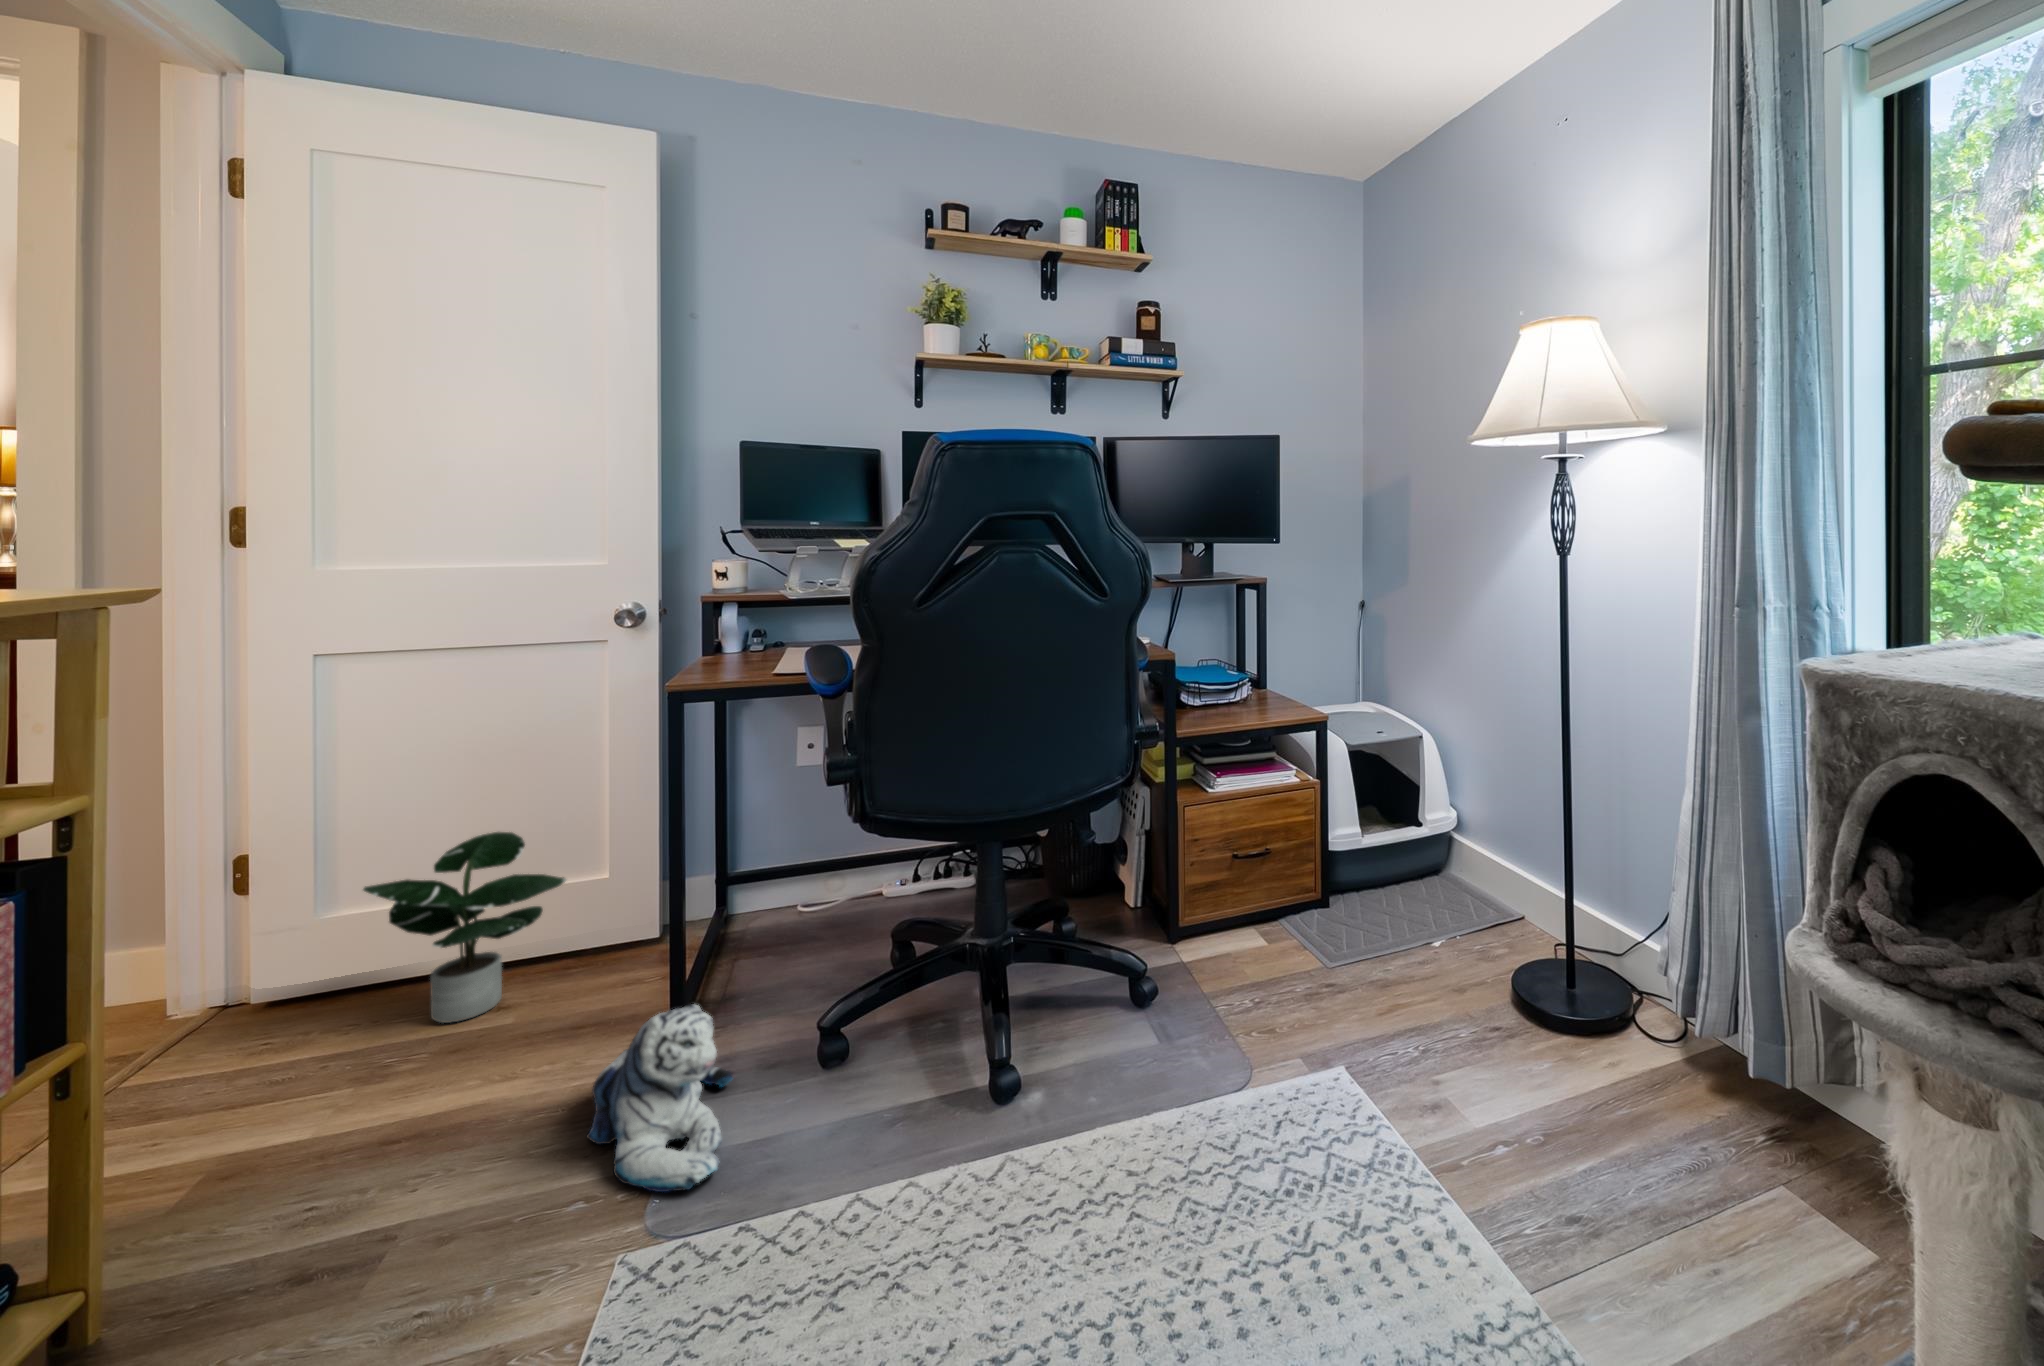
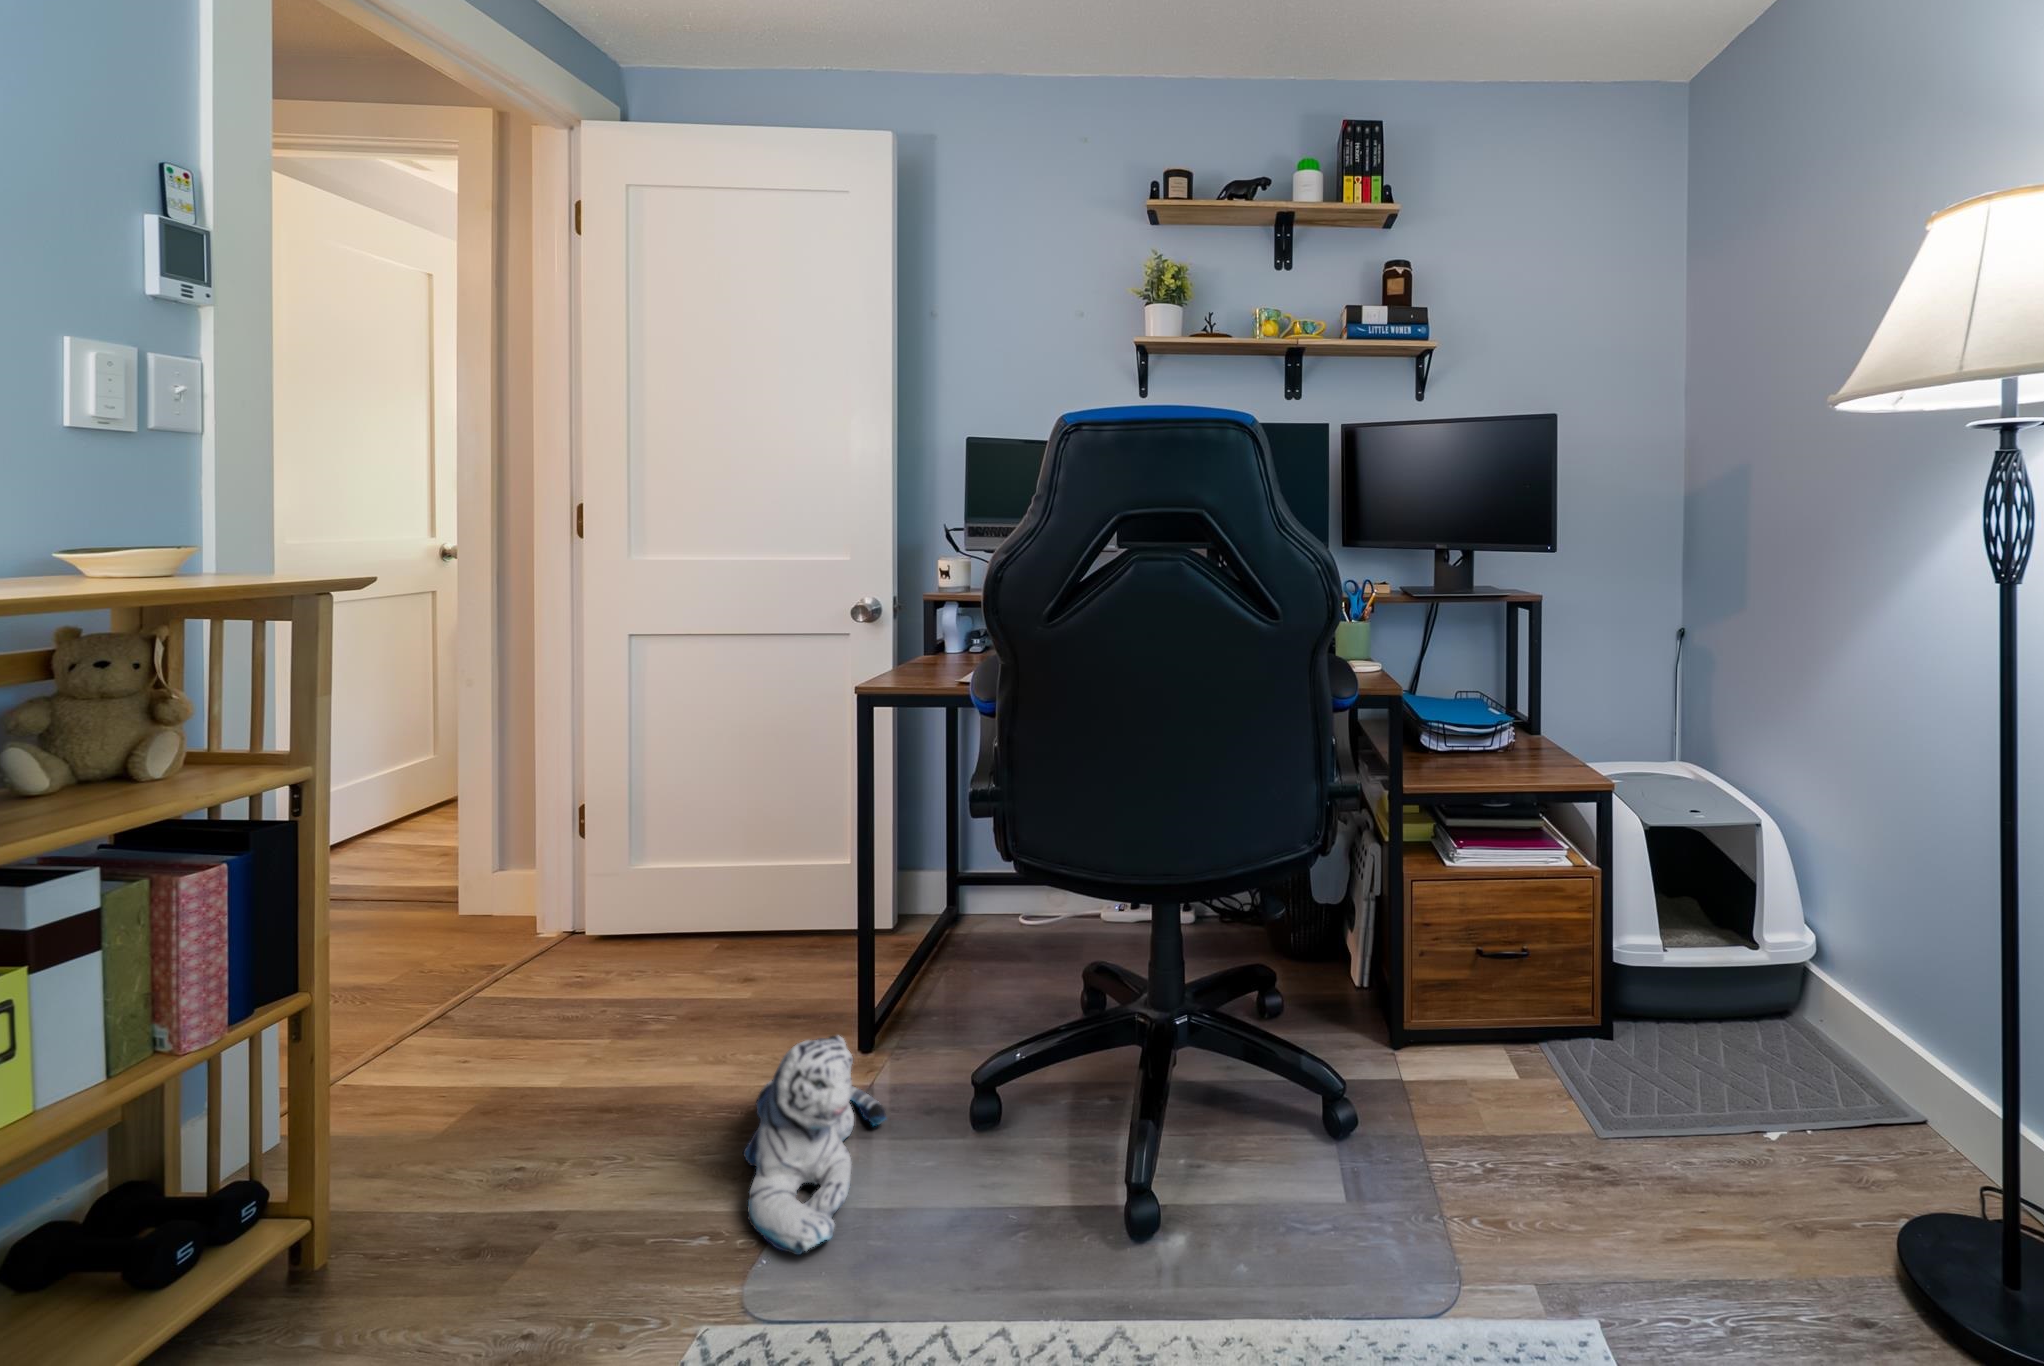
potted plant: present [363,832,566,1023] -> none [634,807,797,986]

